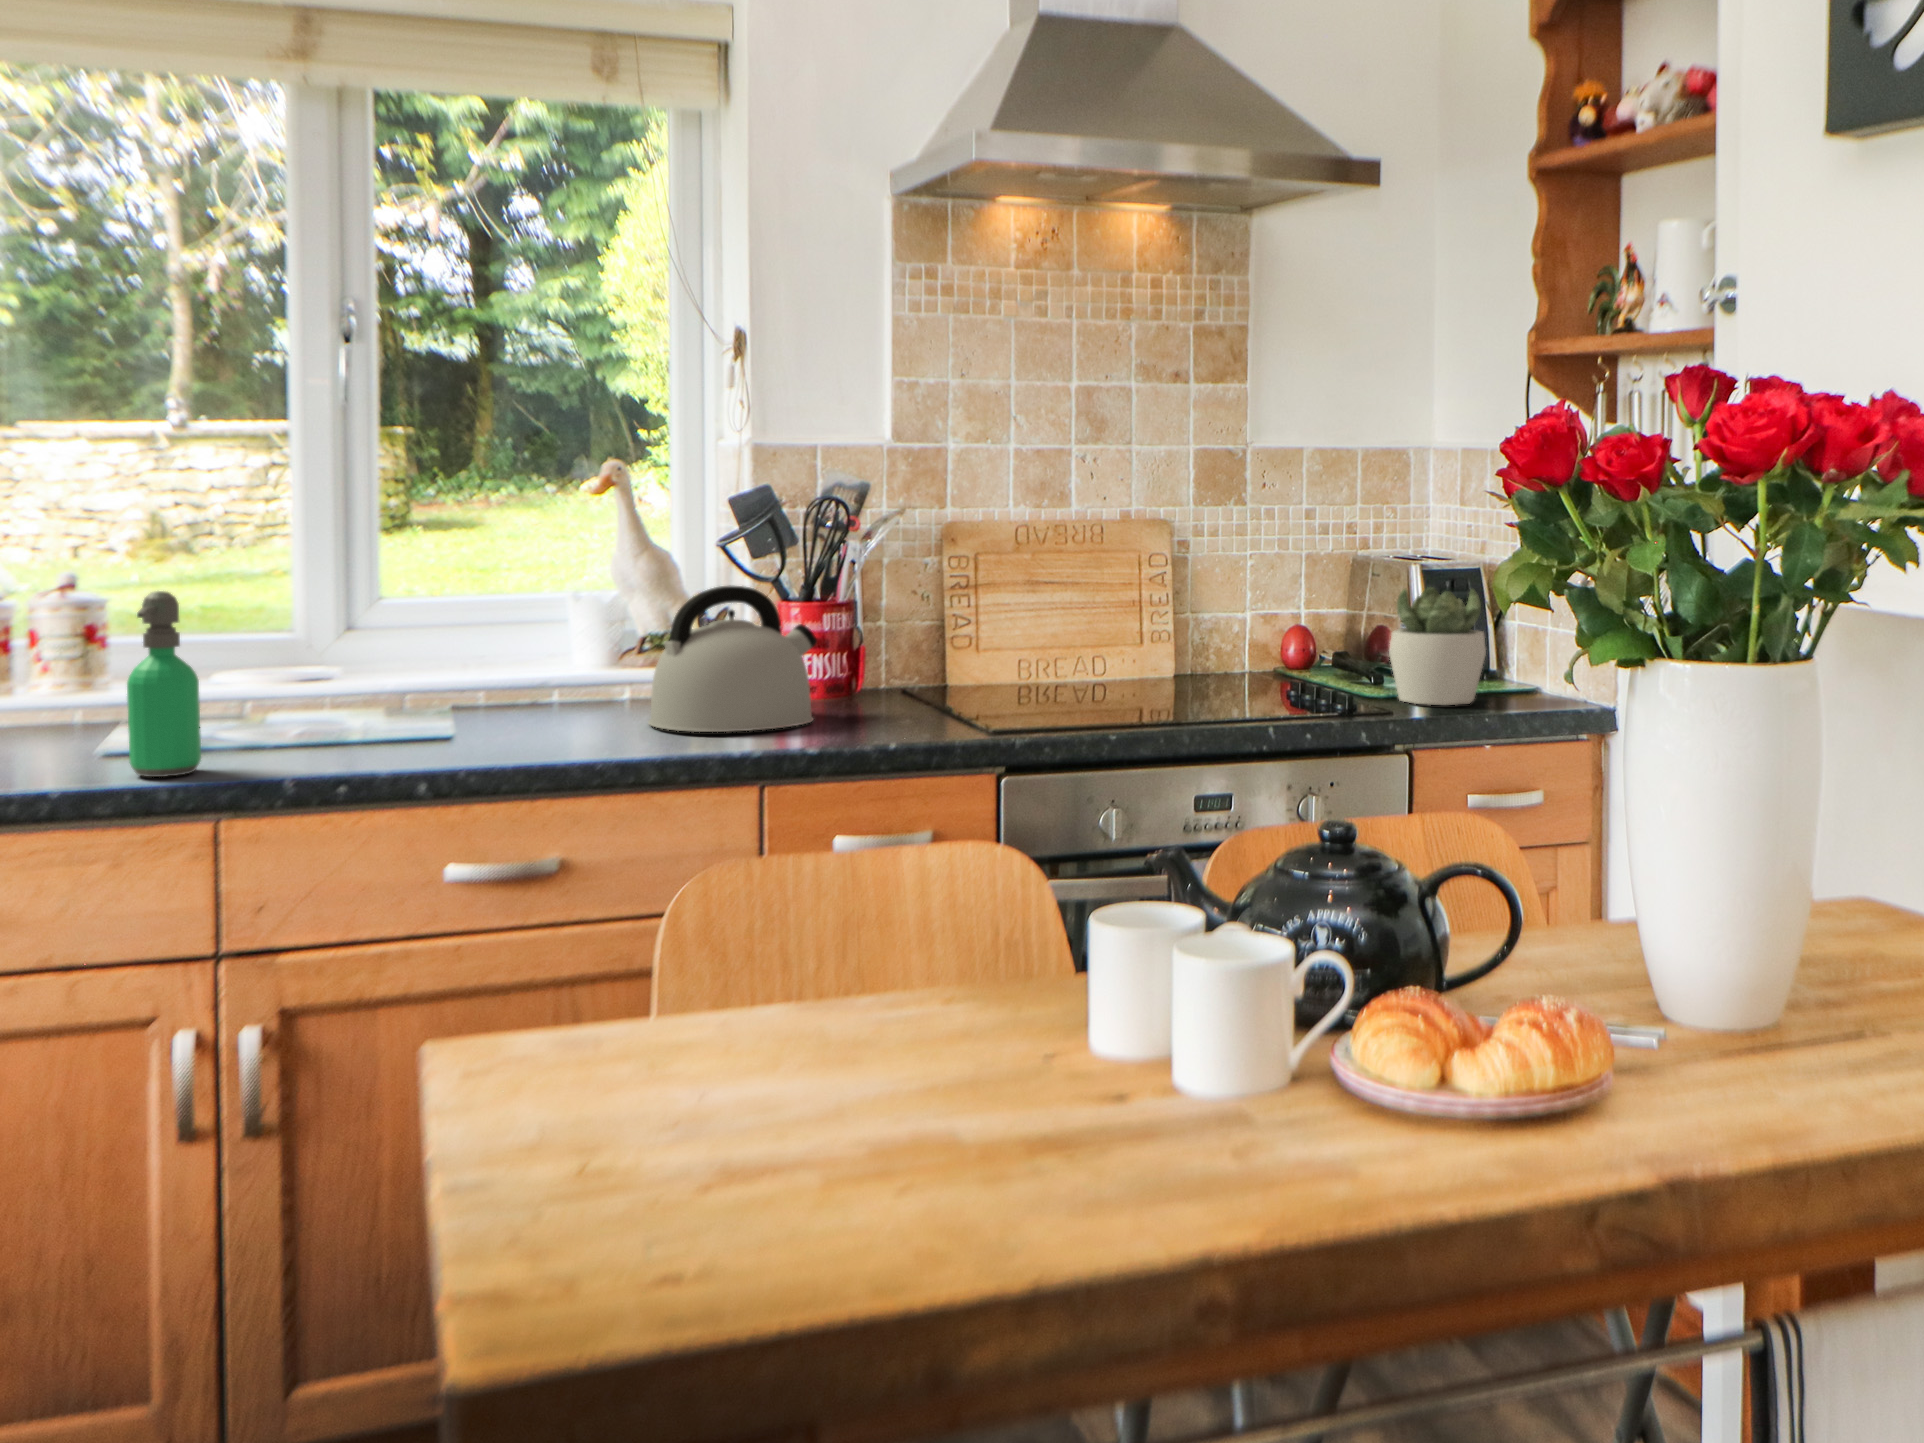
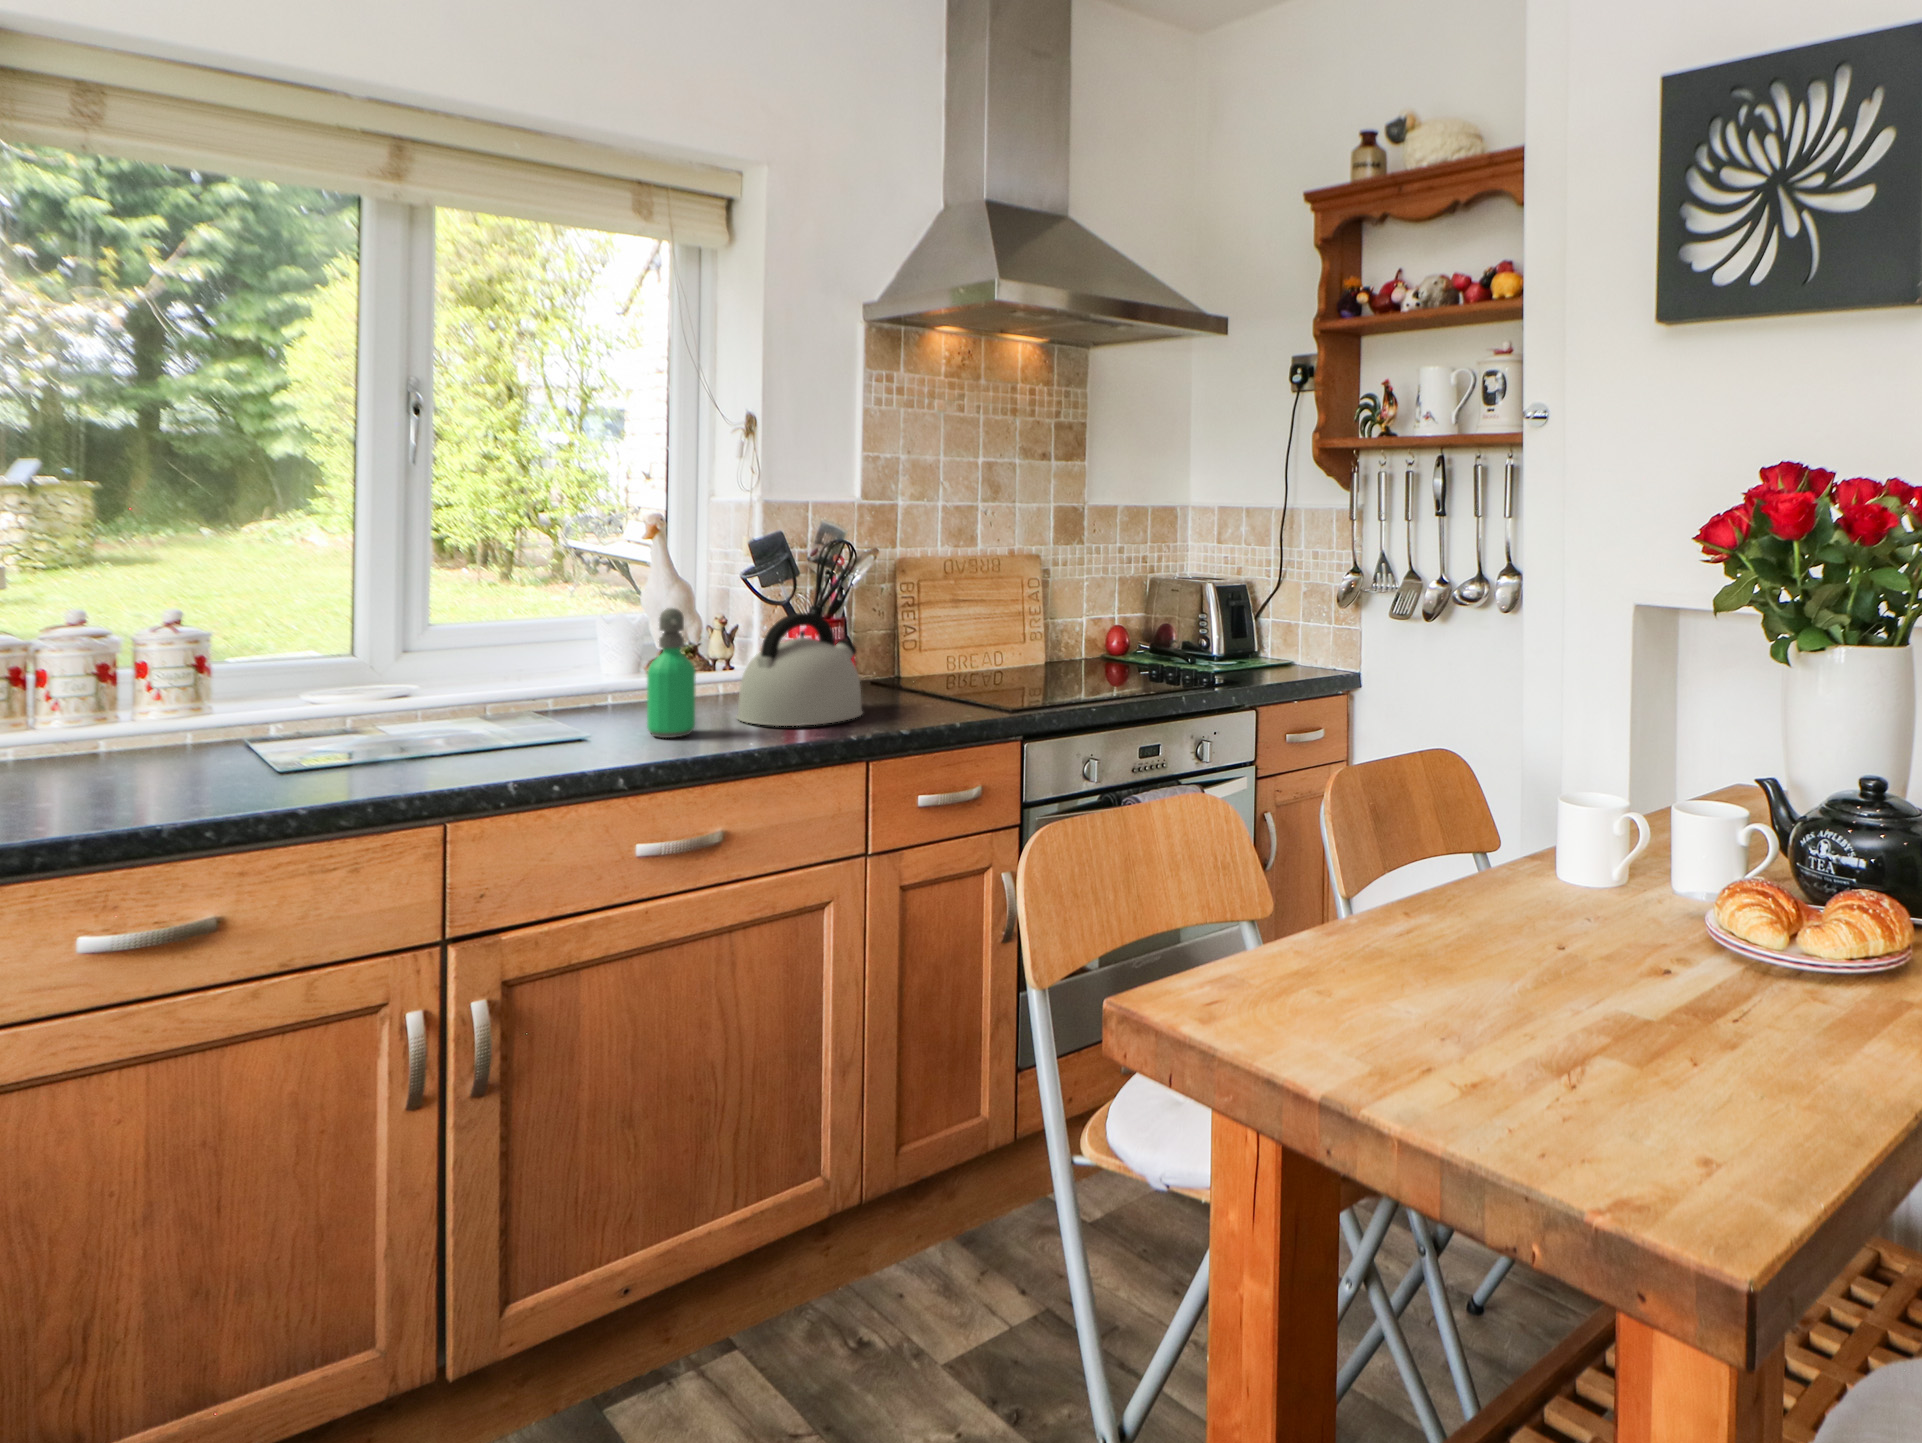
succulent plant: present [1389,587,1486,705] -> none [1219,602,1283,680]
soap dispenser: present [127,591,201,777] -> present [647,608,696,738]

